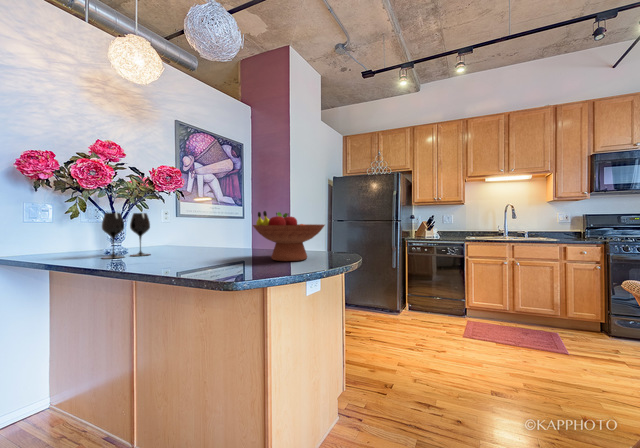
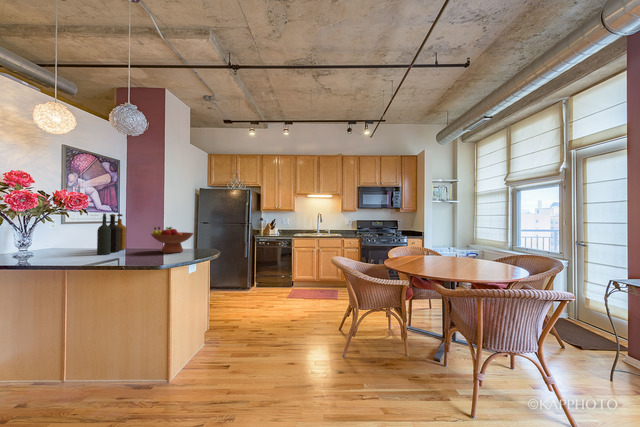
bottle: none [179,191,232,260] -> present [97,213,127,255]
wine glass: present [102,213,150,259] -> none [29,225,64,257]

